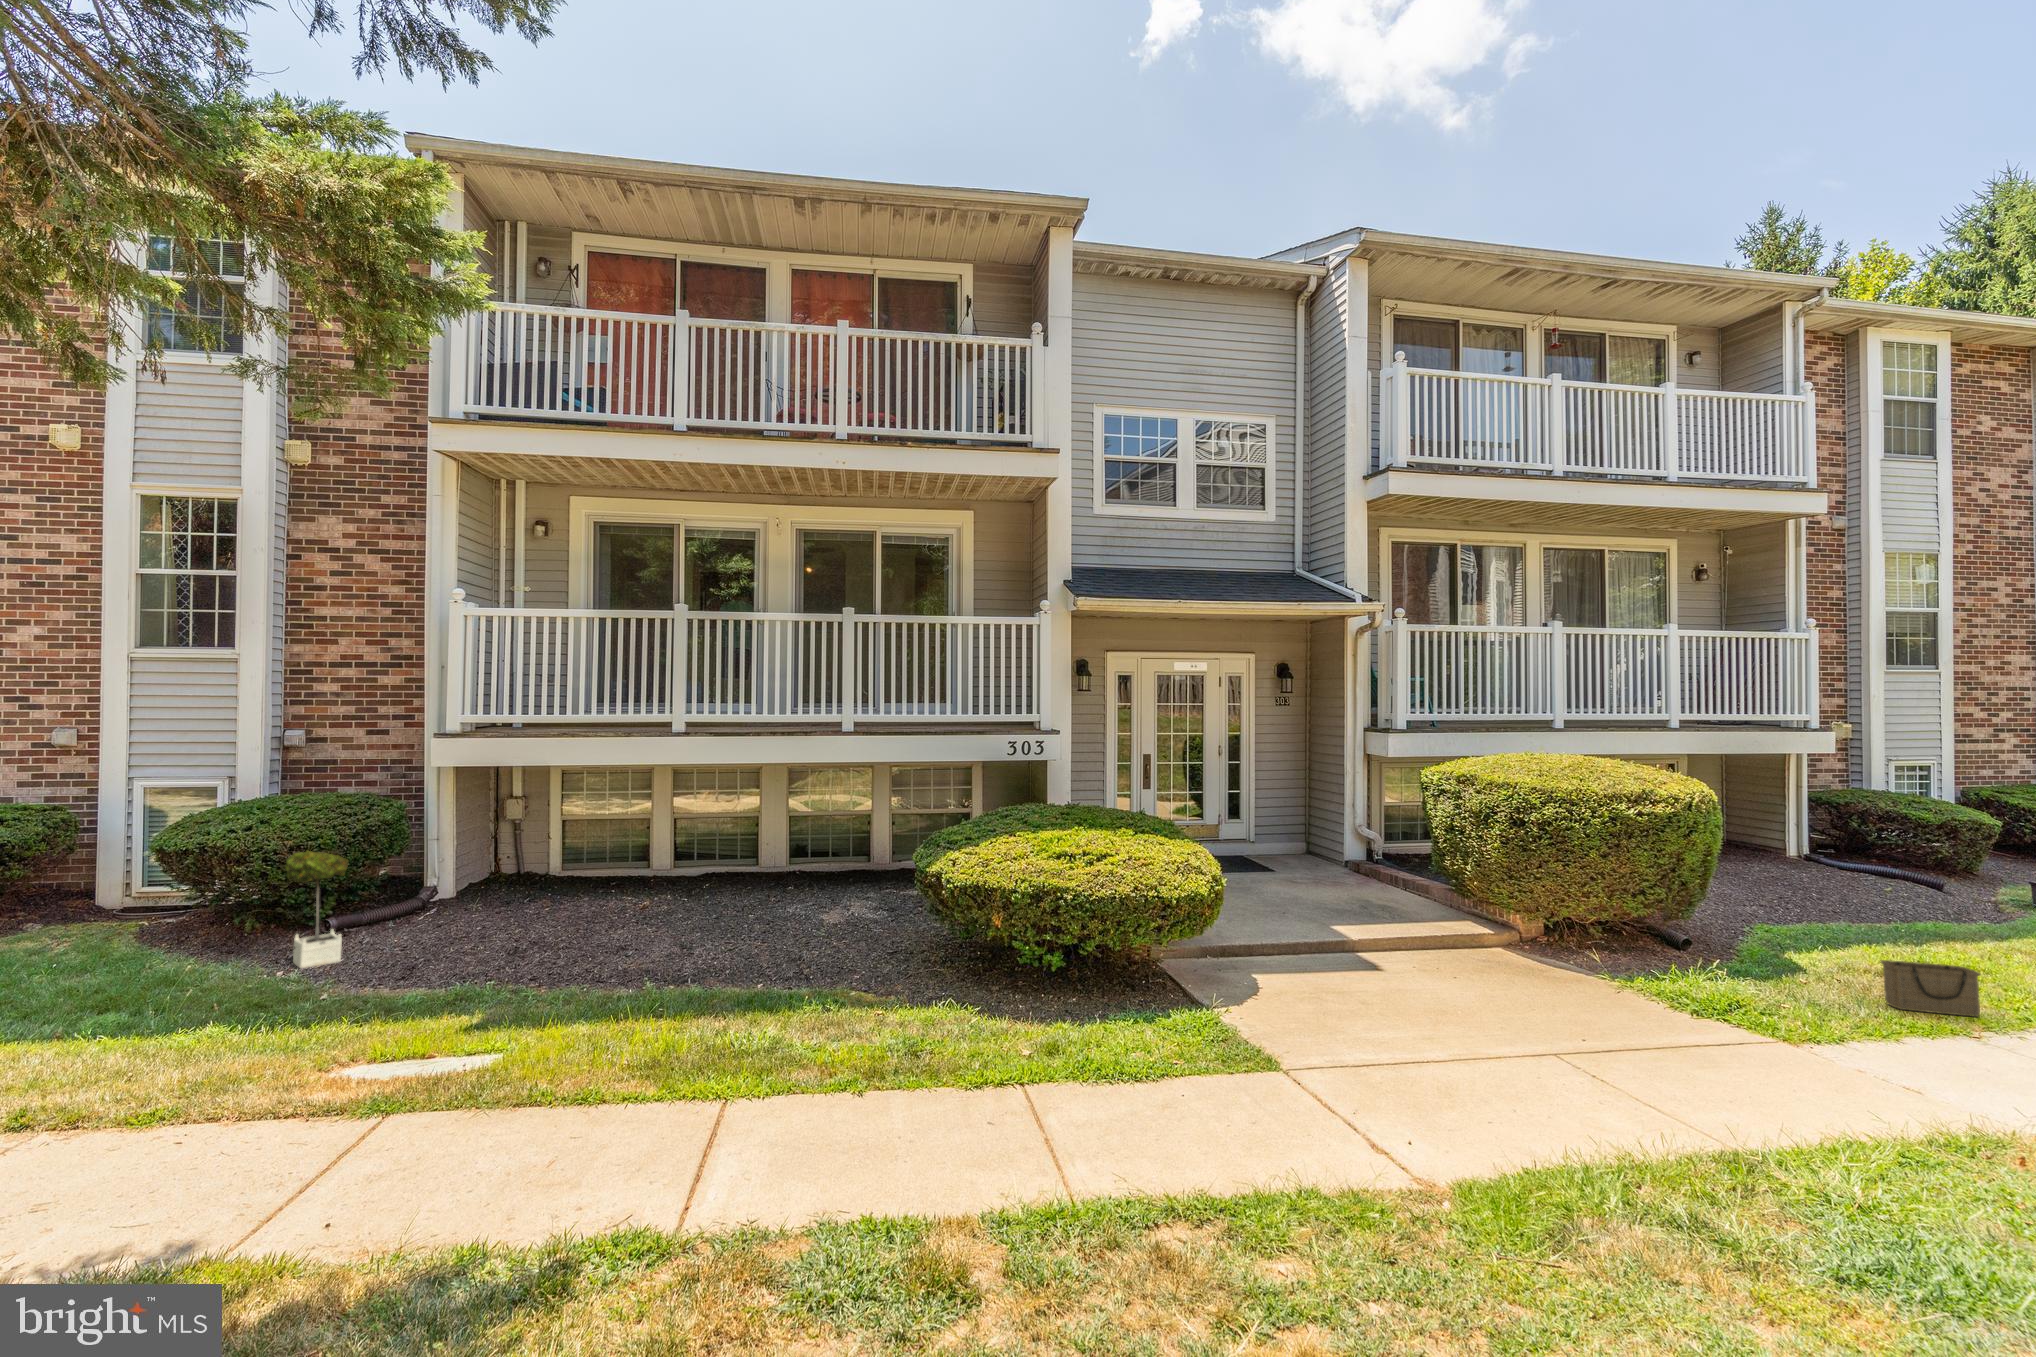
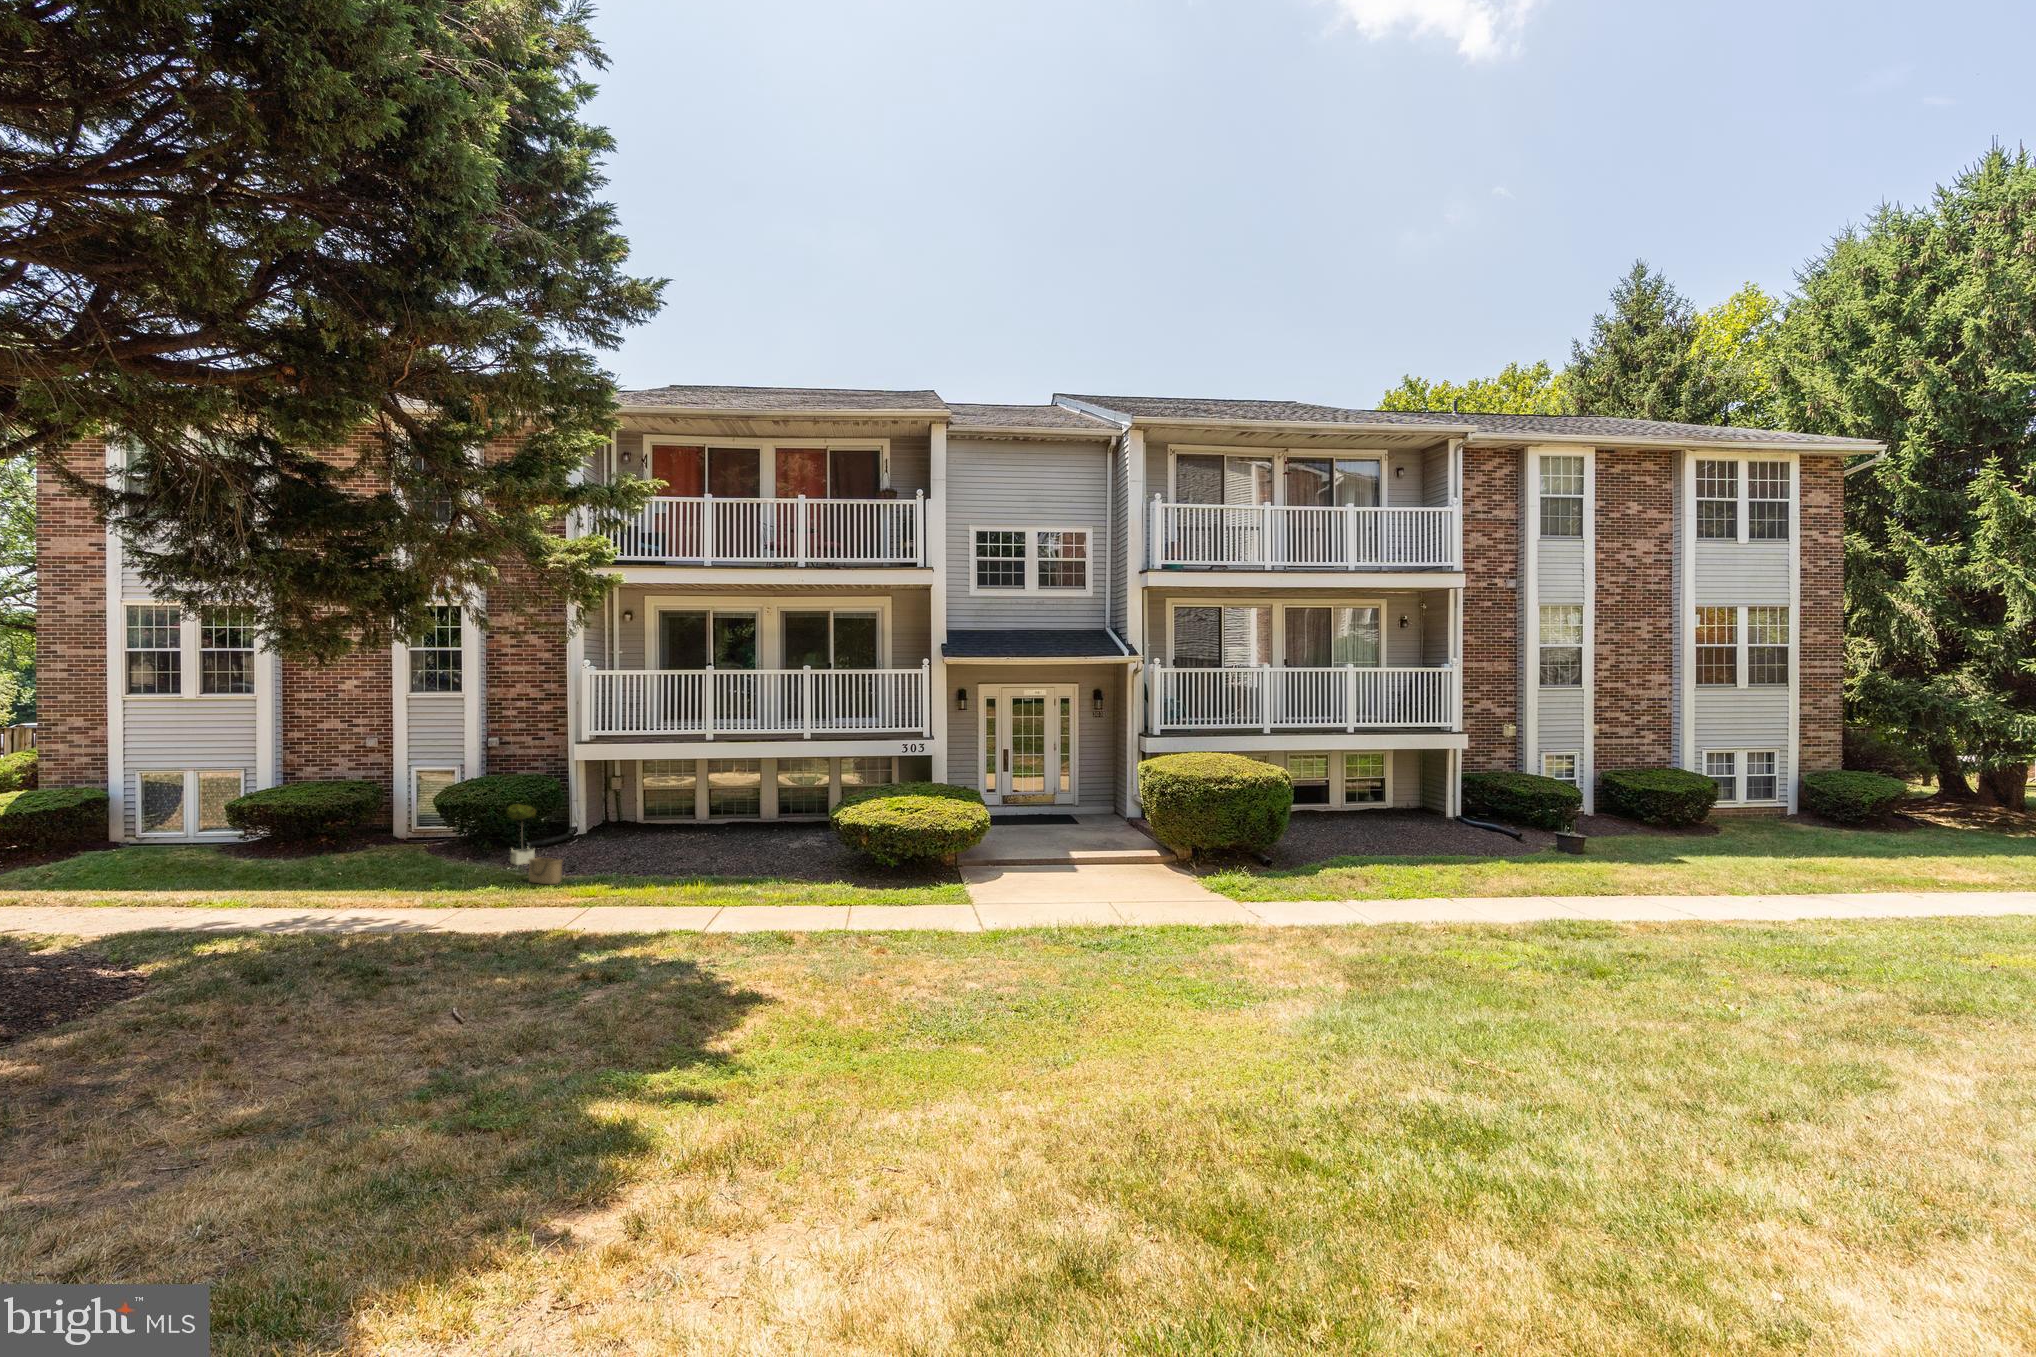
basket: present [1880,960,1981,1017] -> present [528,858,562,885]

